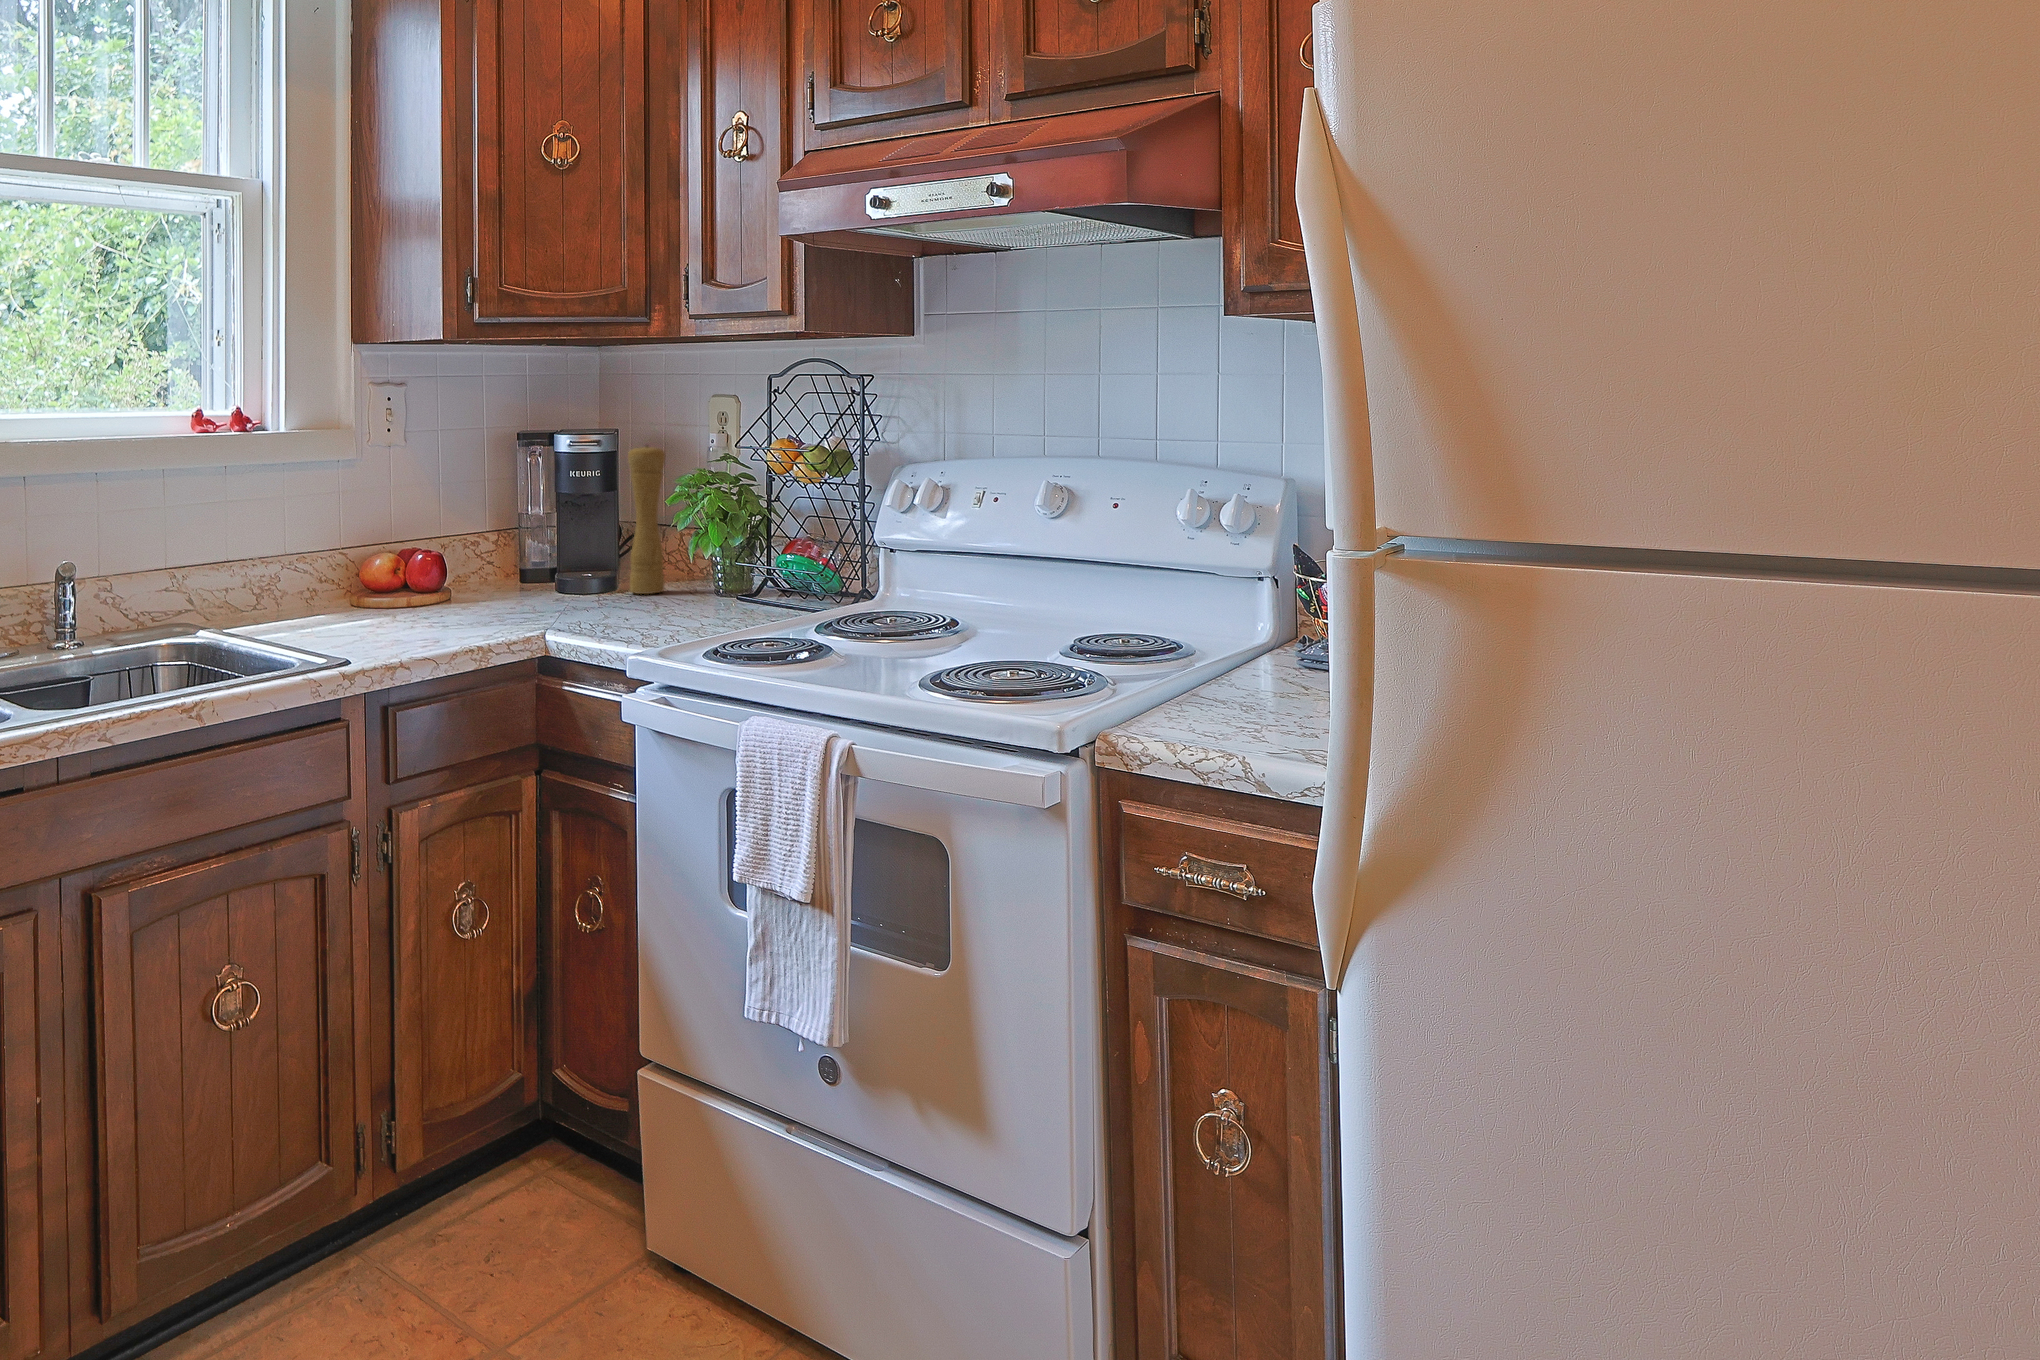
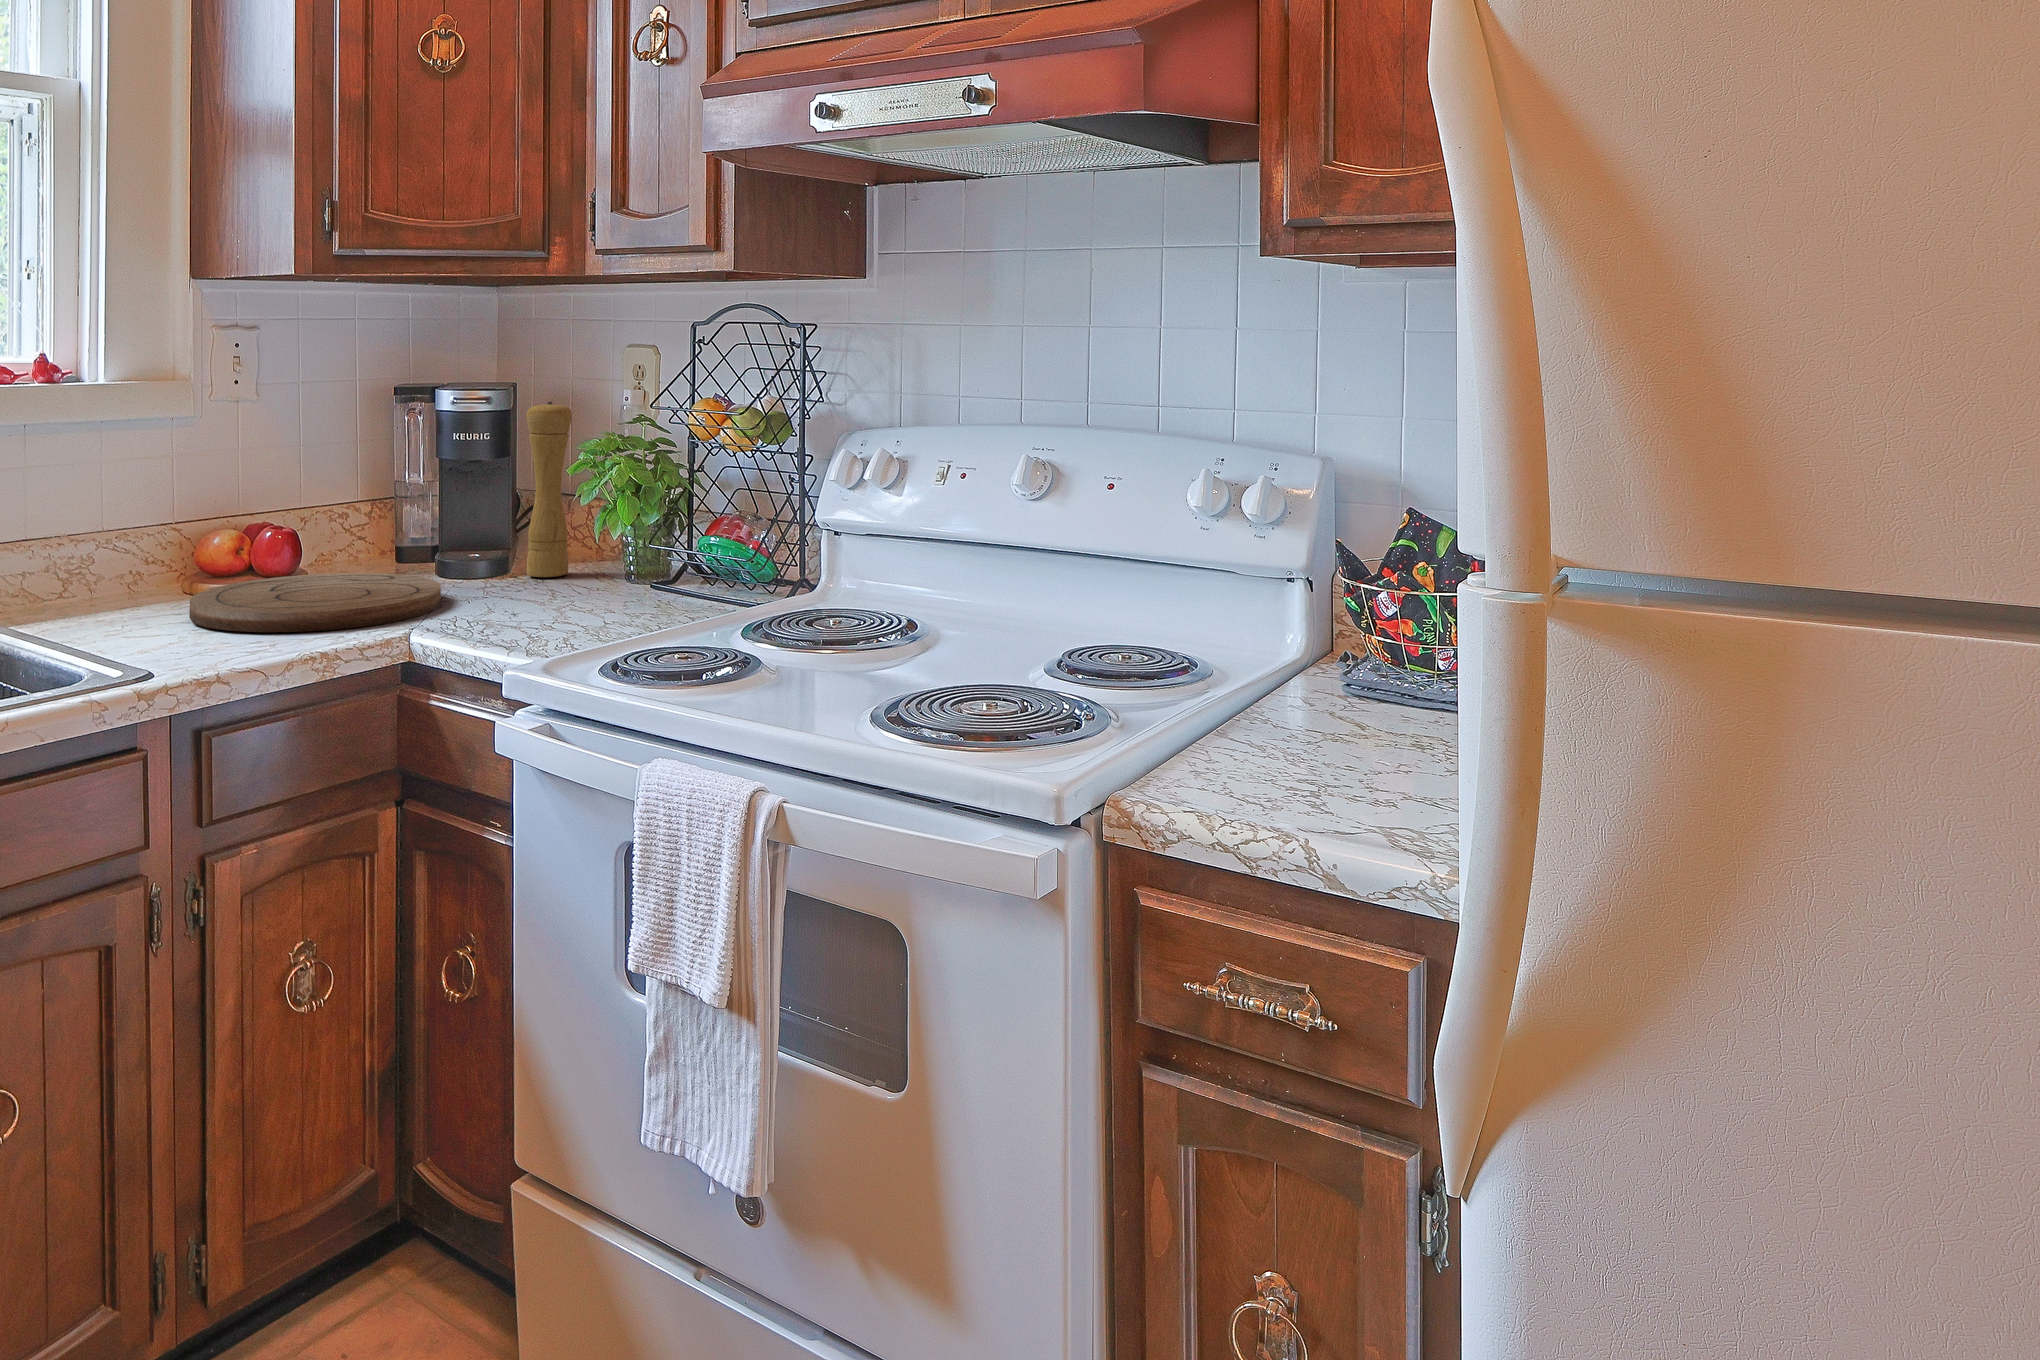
cutting board: none [362,590,563,633] -> present [190,573,441,632]

